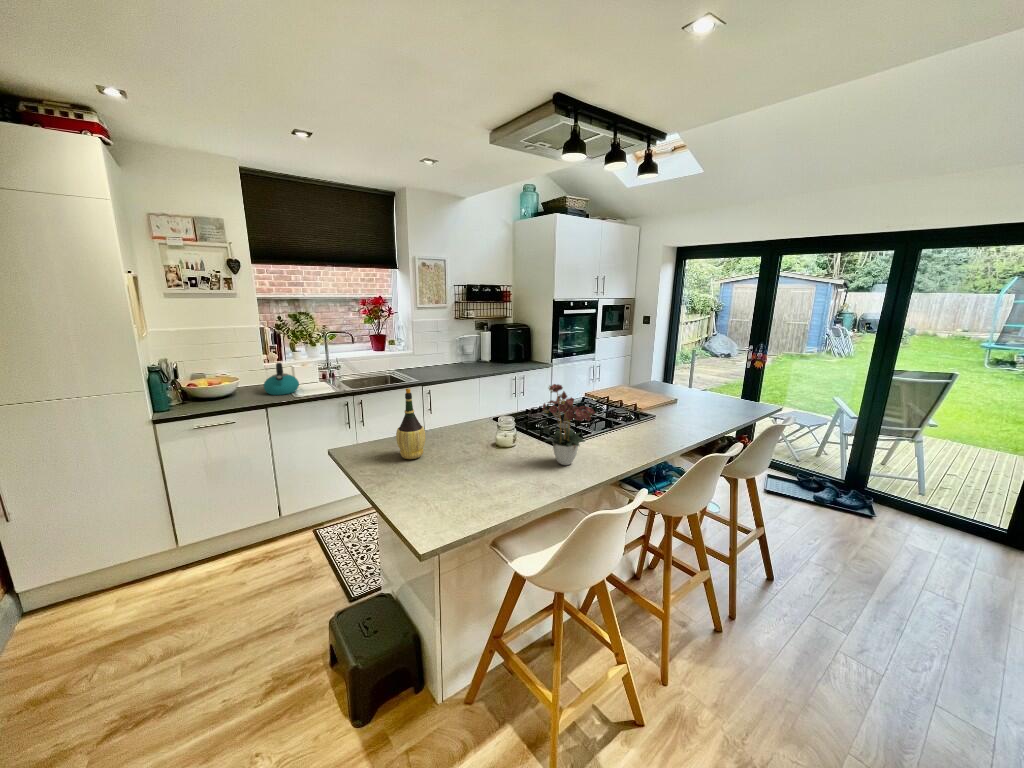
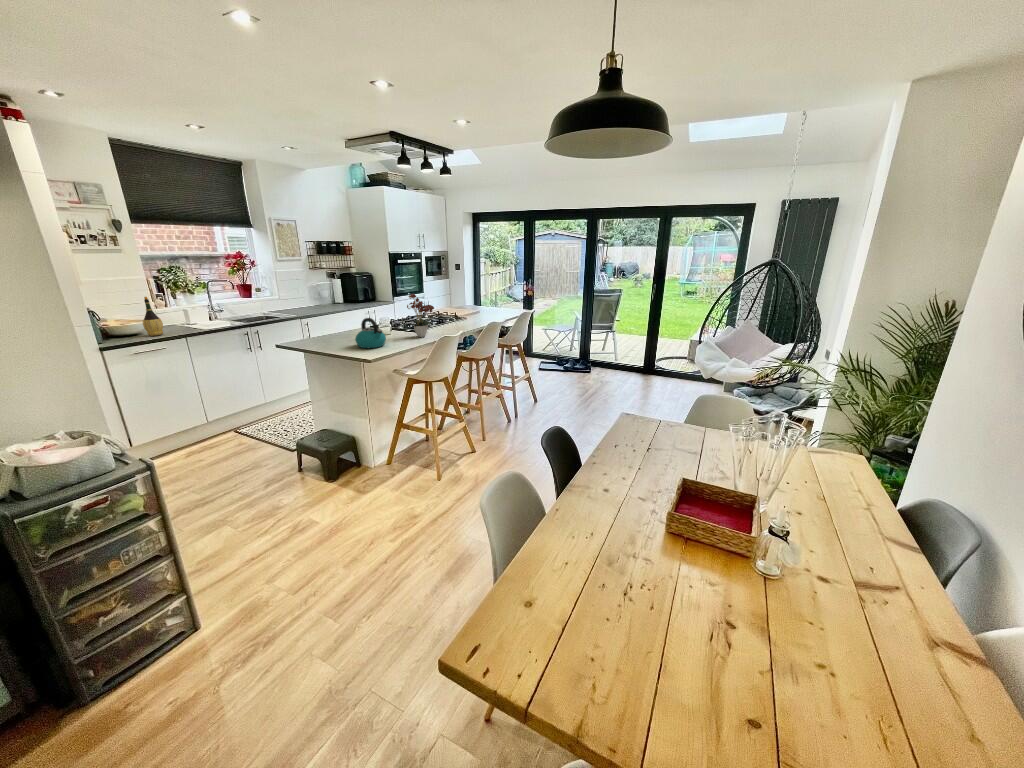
kettle: present [264,363,299,395] -> present [355,318,386,348]
wine bottle: present [396,388,426,459] -> present [143,297,163,336]

